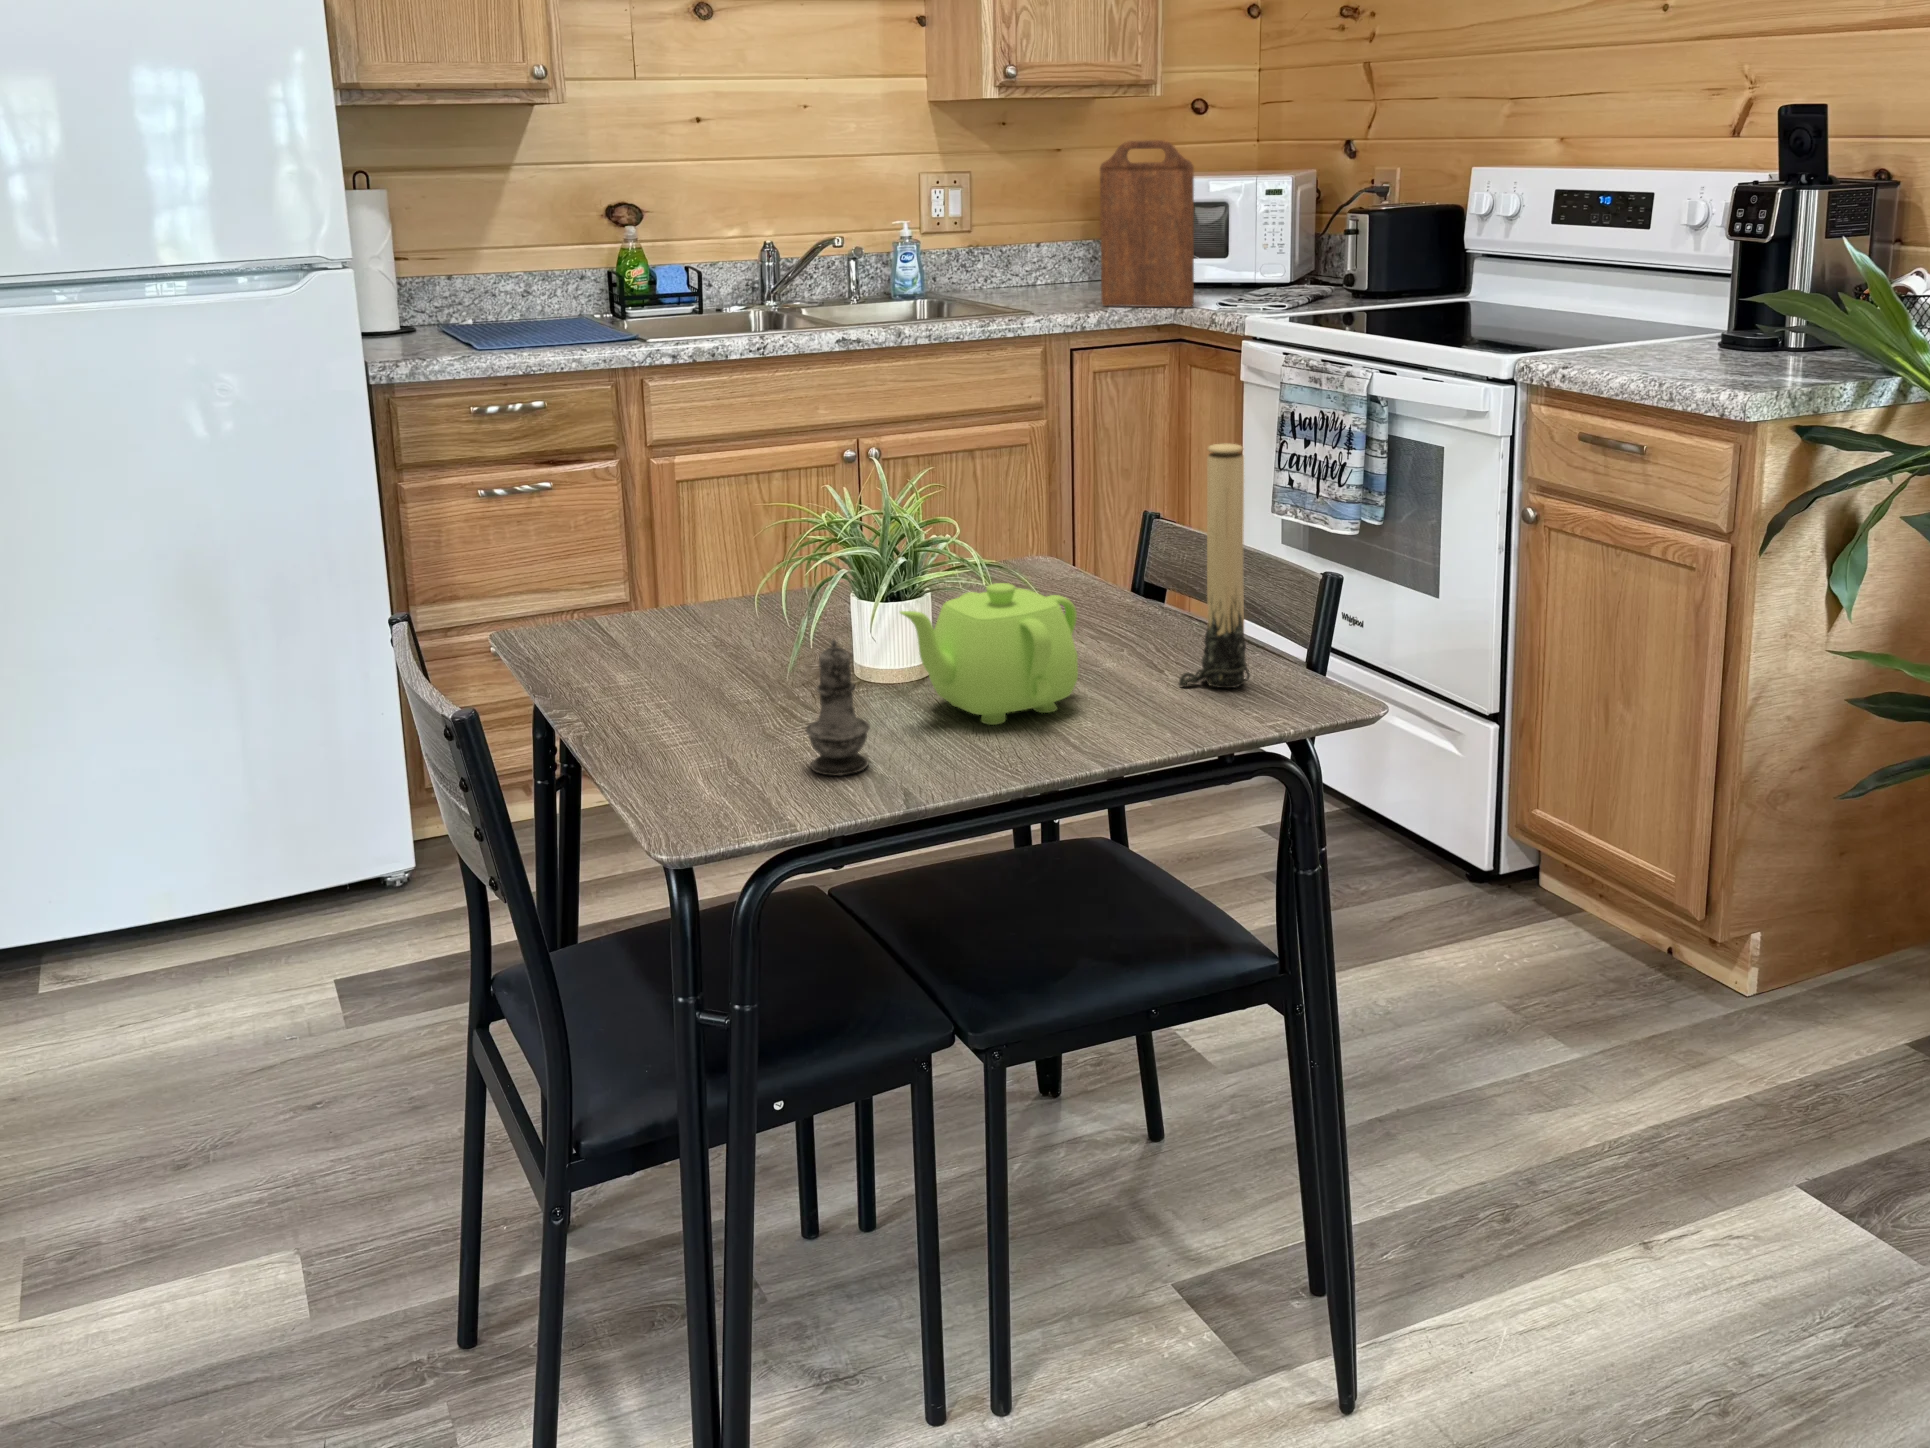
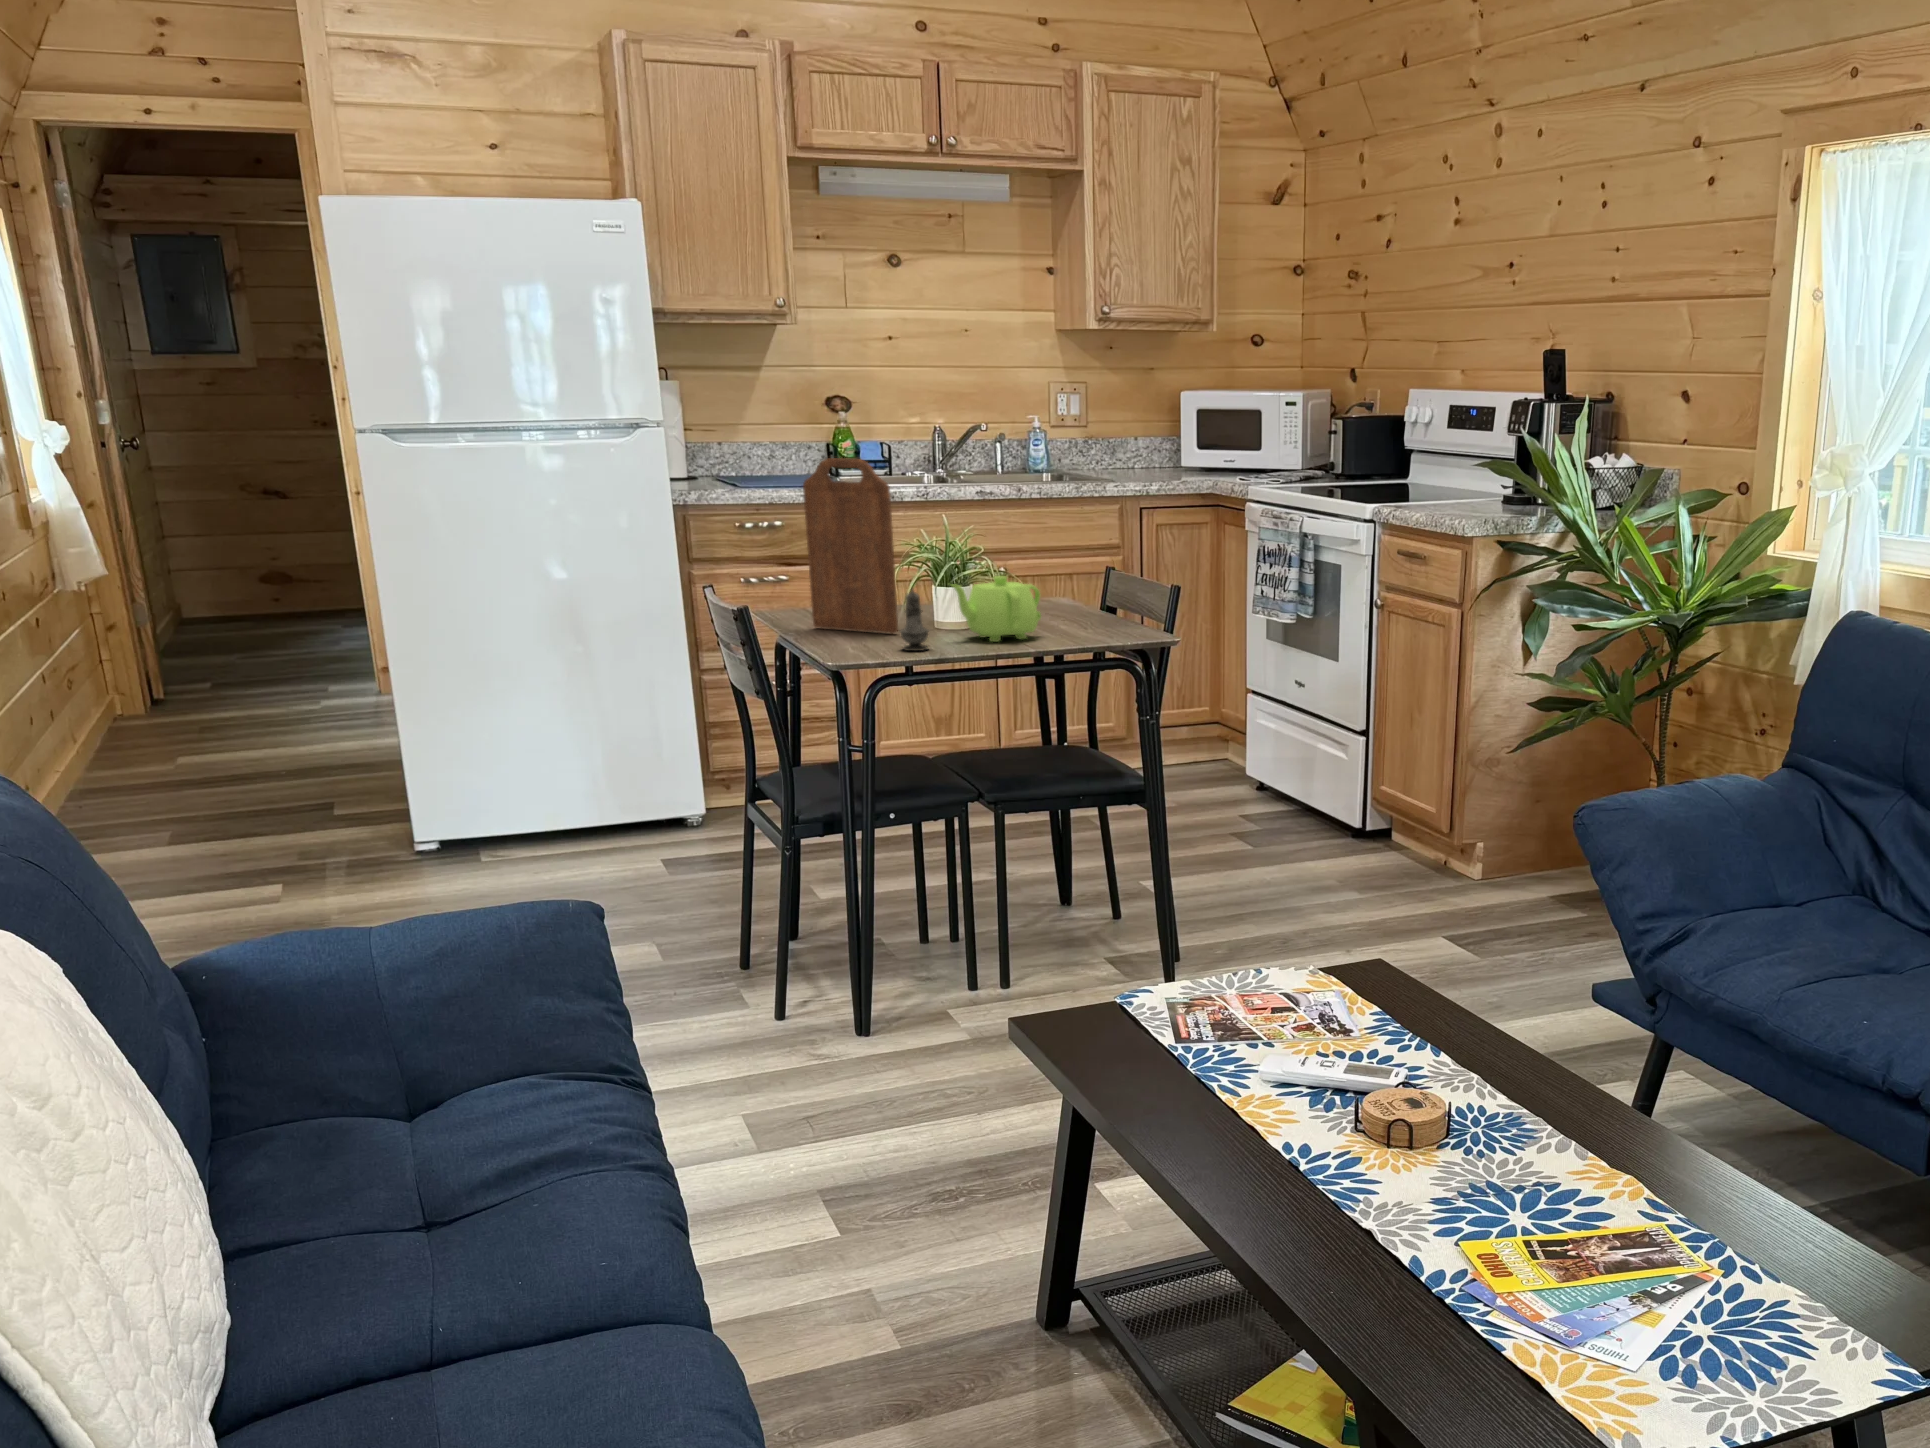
cutting board: present [1100,140,1194,307] -> present [803,458,898,634]
candle: present [1179,444,1250,688] -> none [1093,512,1127,636]

